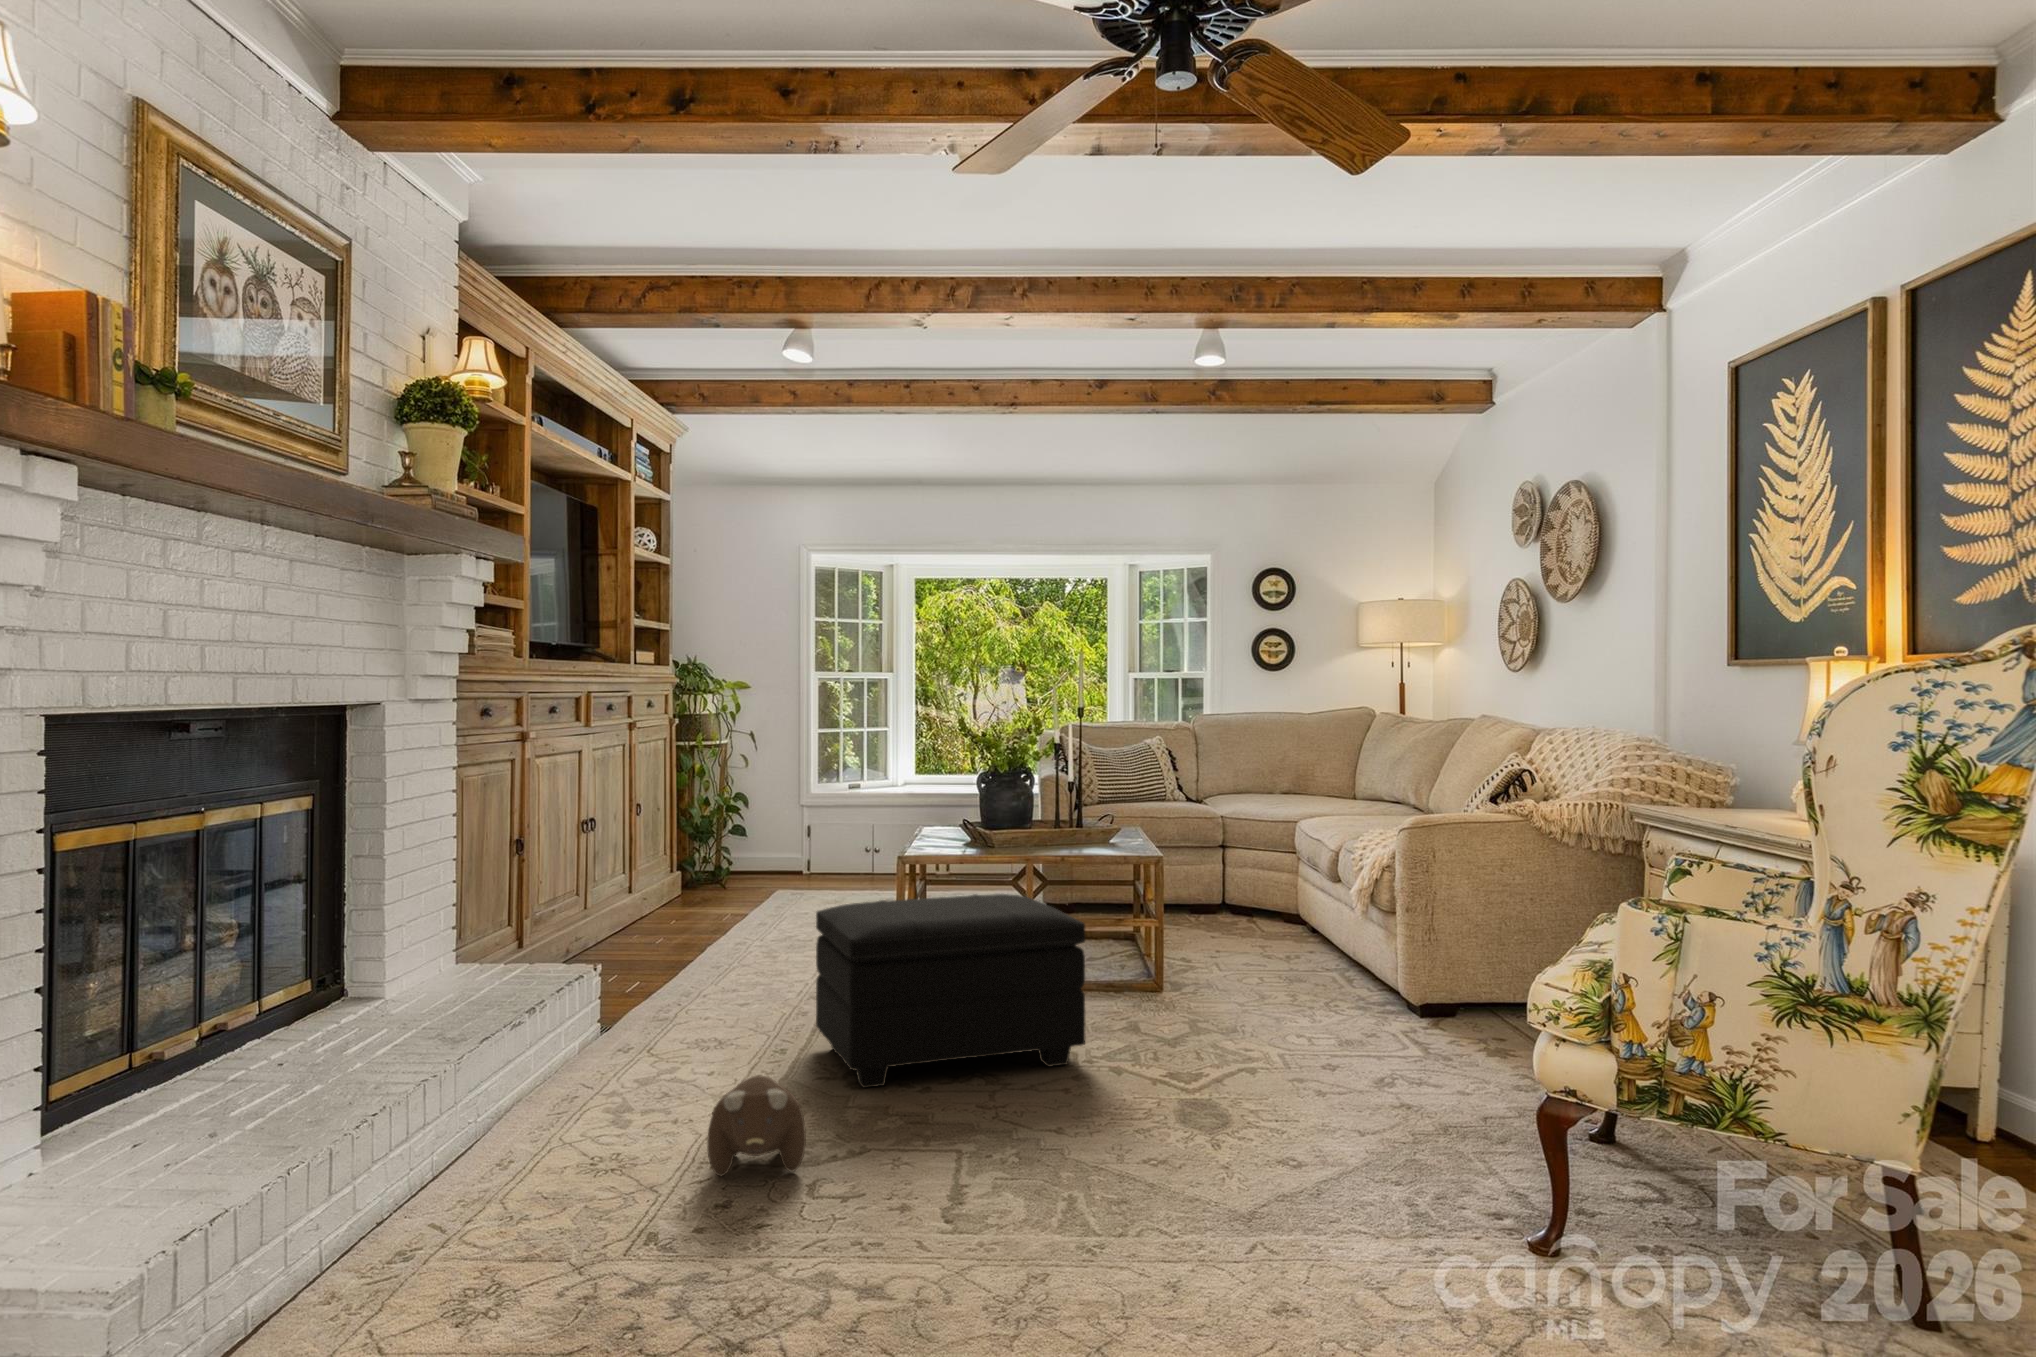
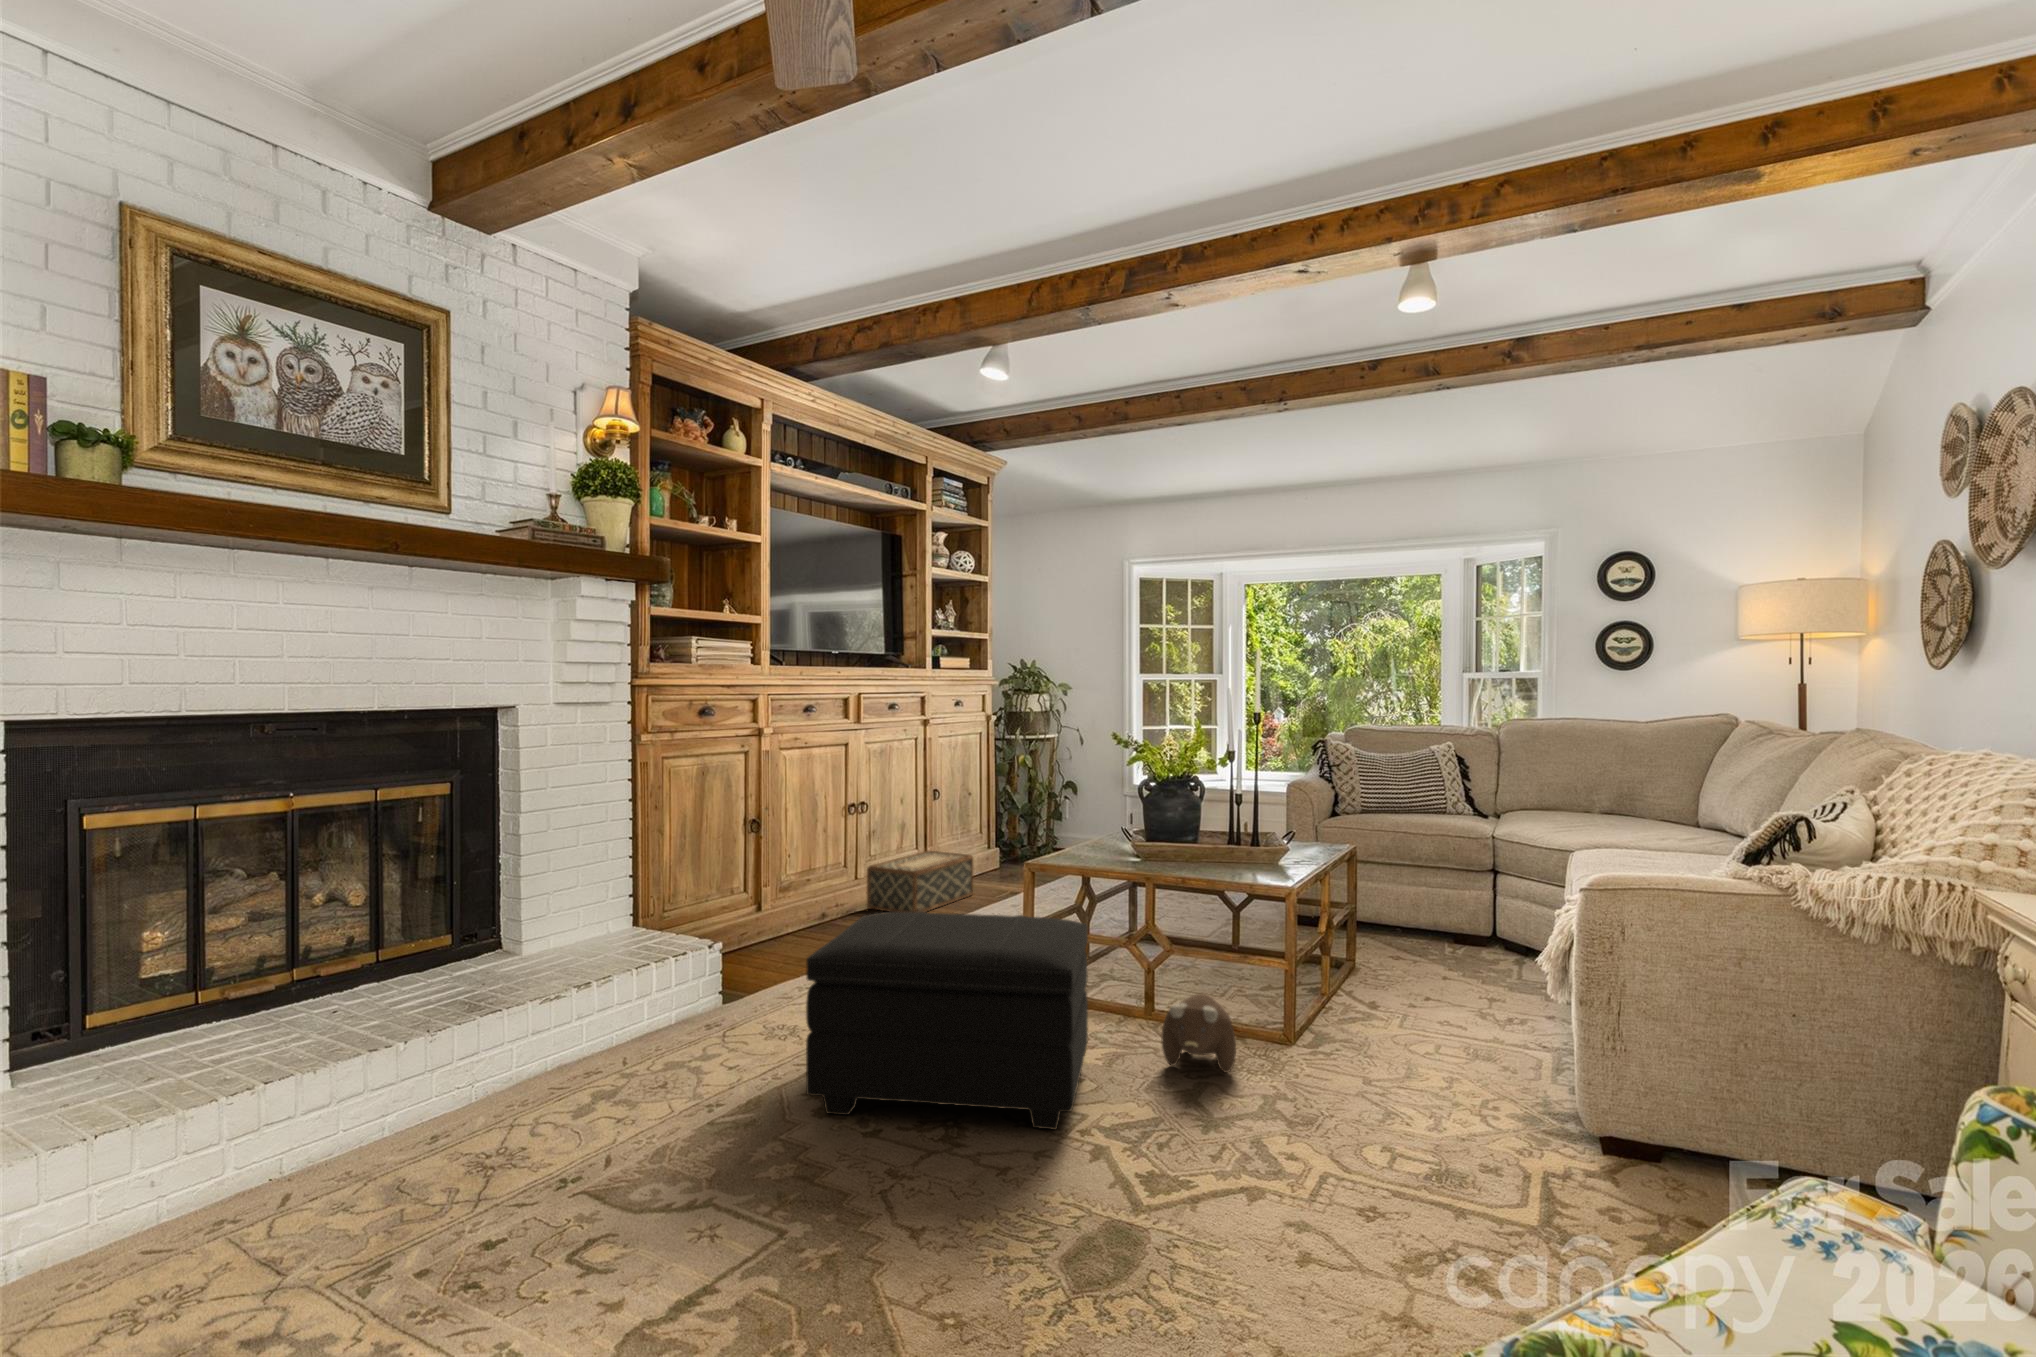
woven basket: none [601,877,703,945] -> present [867,851,973,912]
plush toy: present [707,1076,806,1176] -> present [1162,994,1236,1073]

